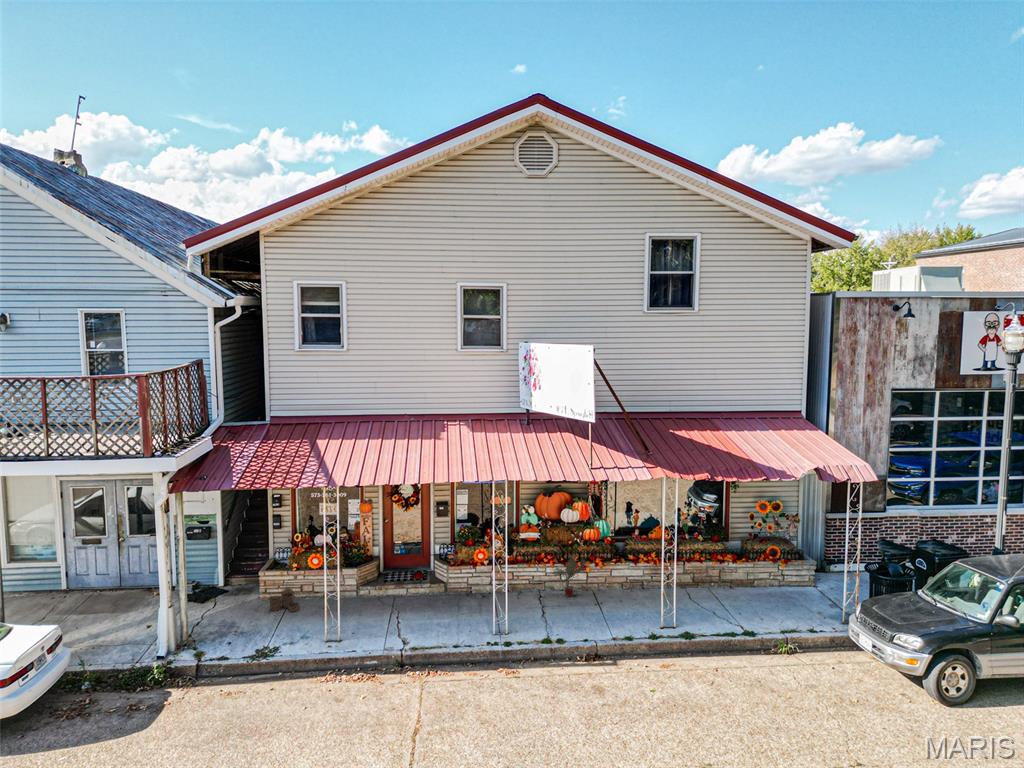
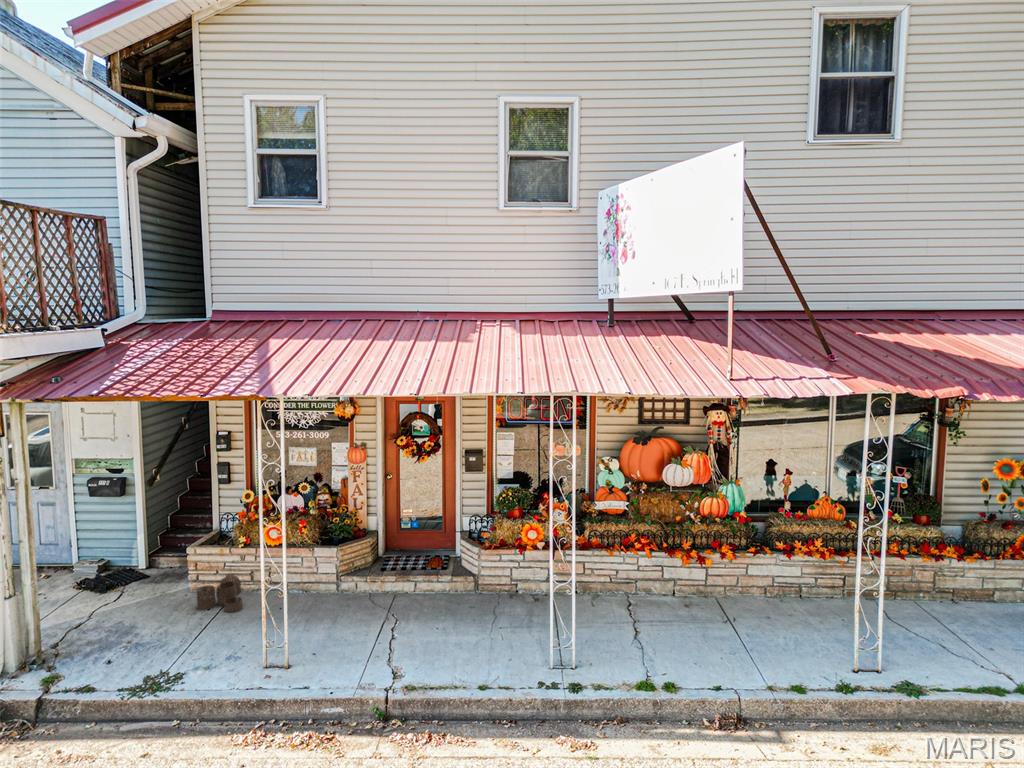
potted tree: present [553,554,586,596] -> none [648,535,707,606]

